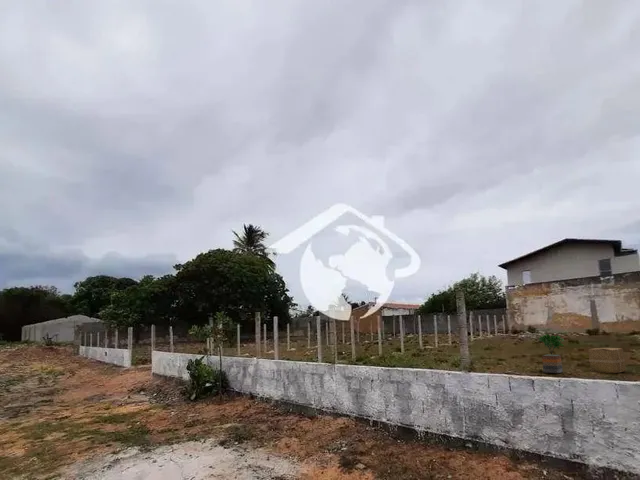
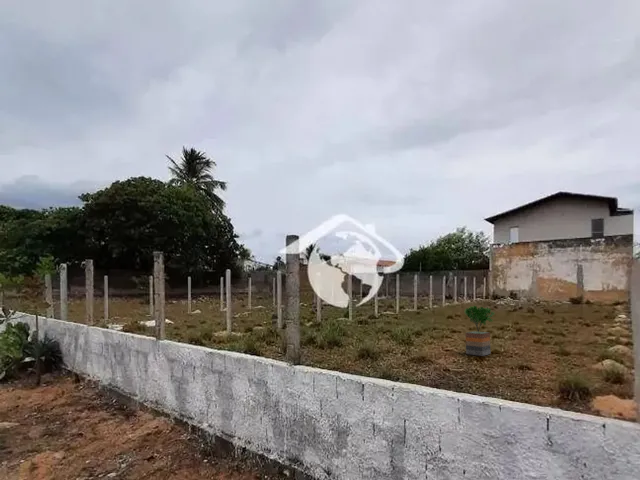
cardboard box: present [588,348,626,373] -> none [527,324,572,357]

